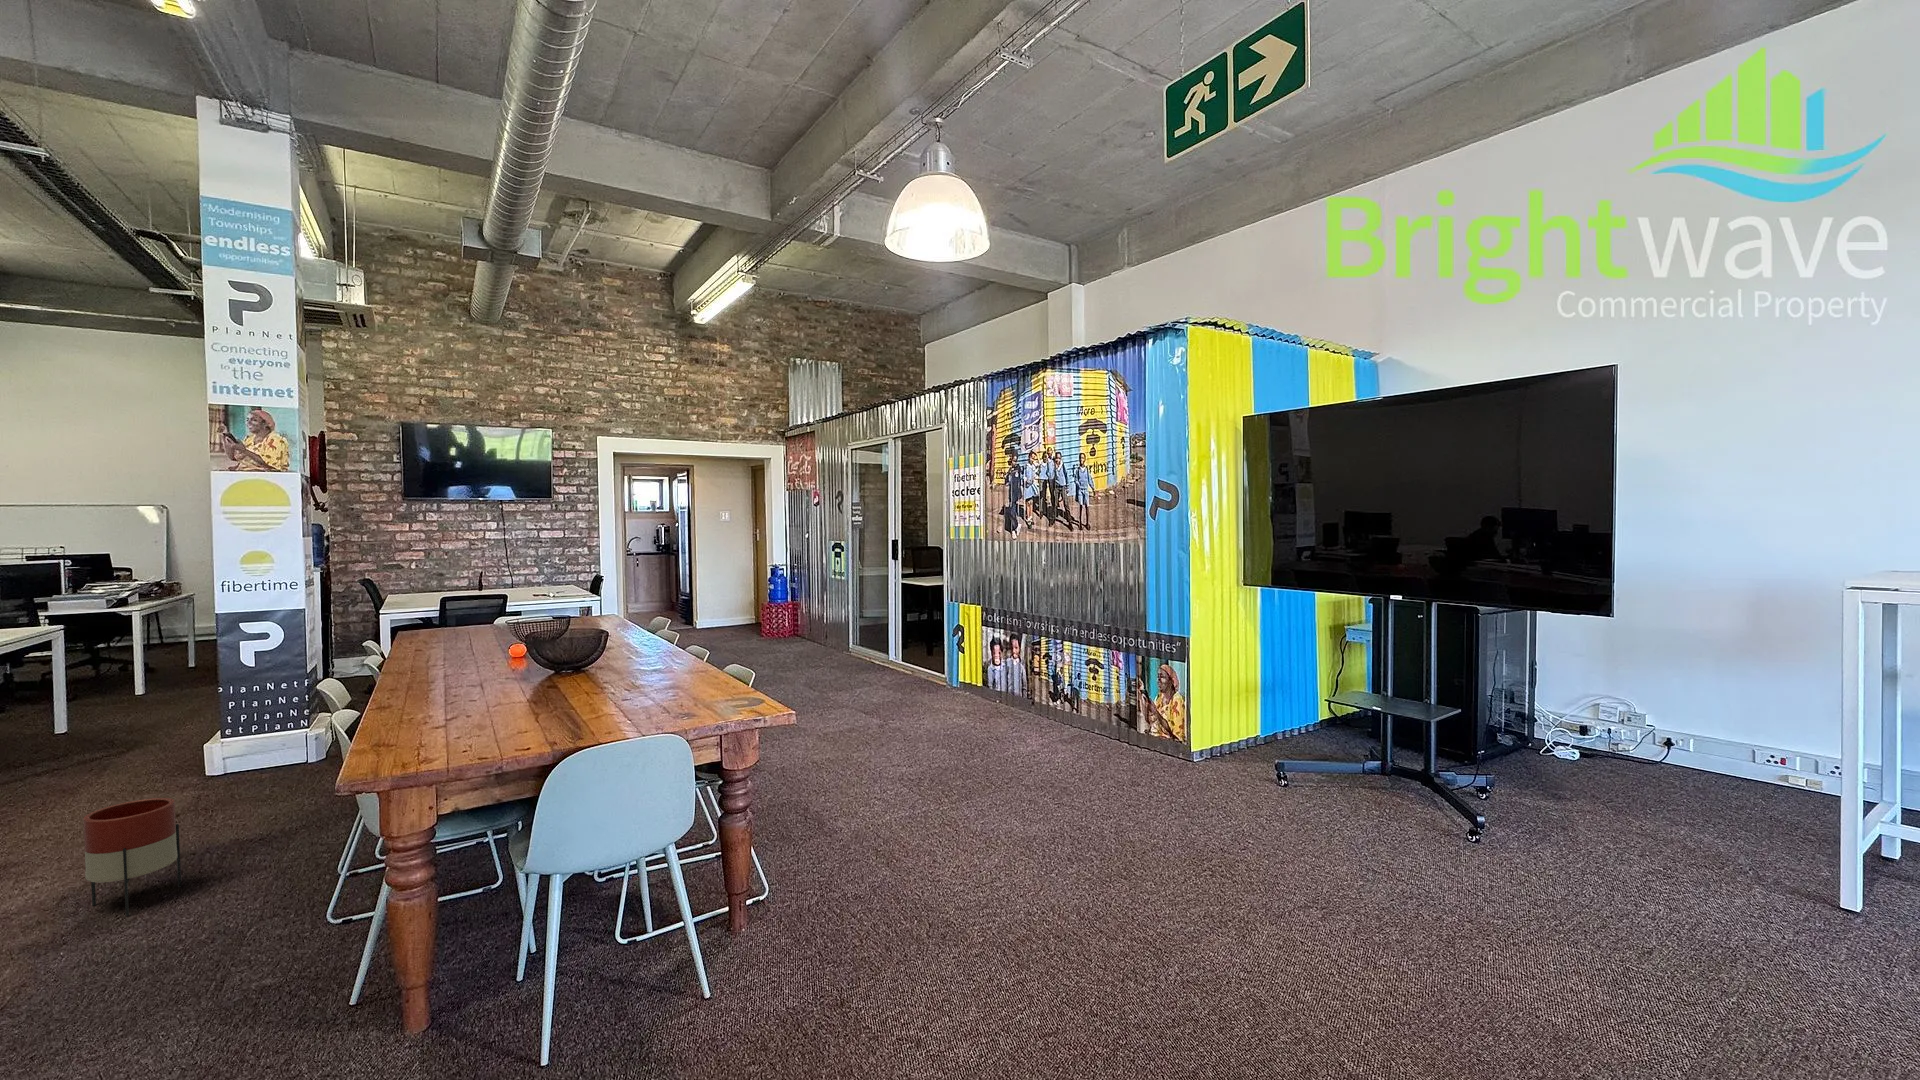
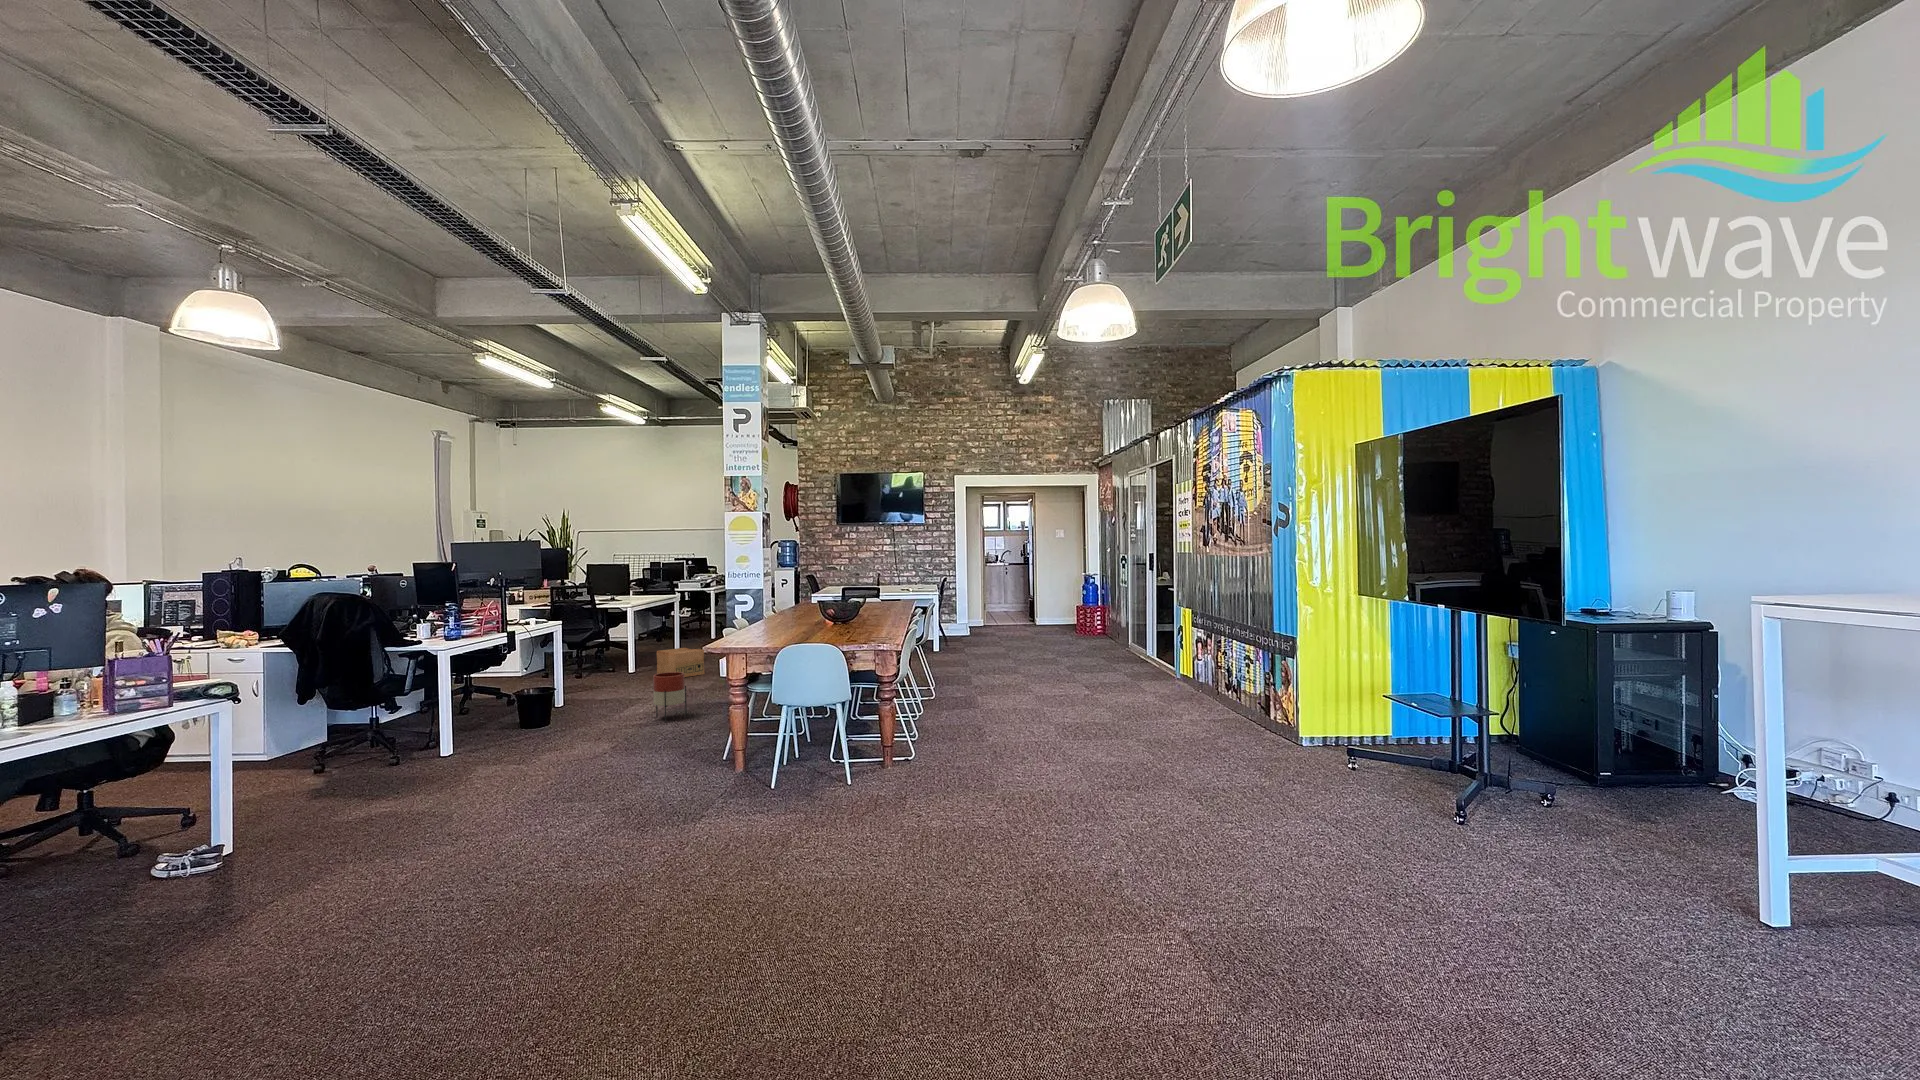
cardboard box: none [41,724,172,790] -> present [657,648,704,677]

